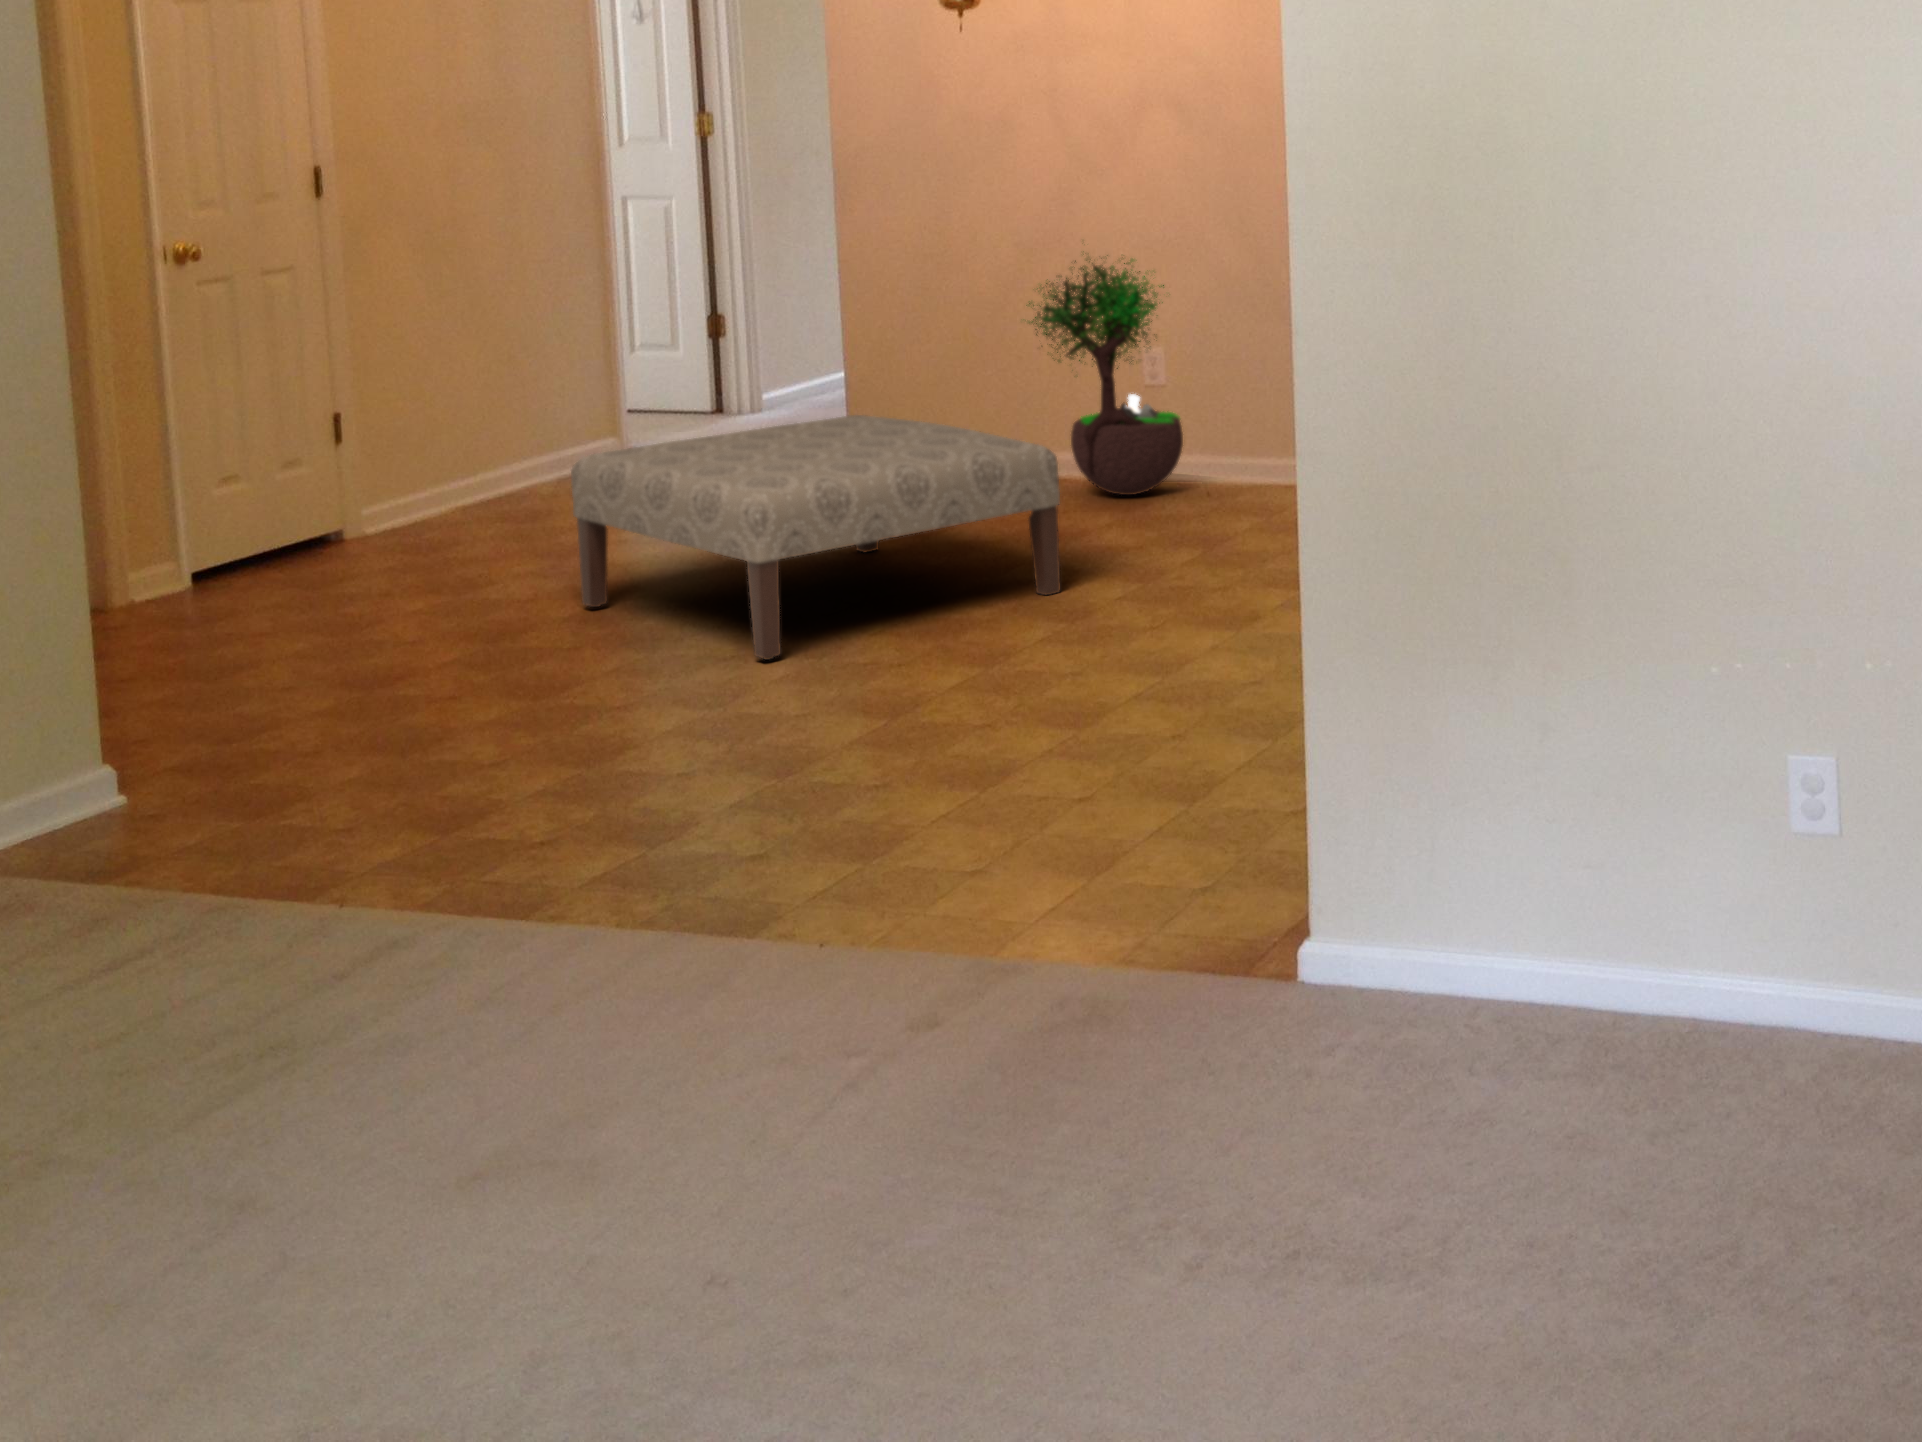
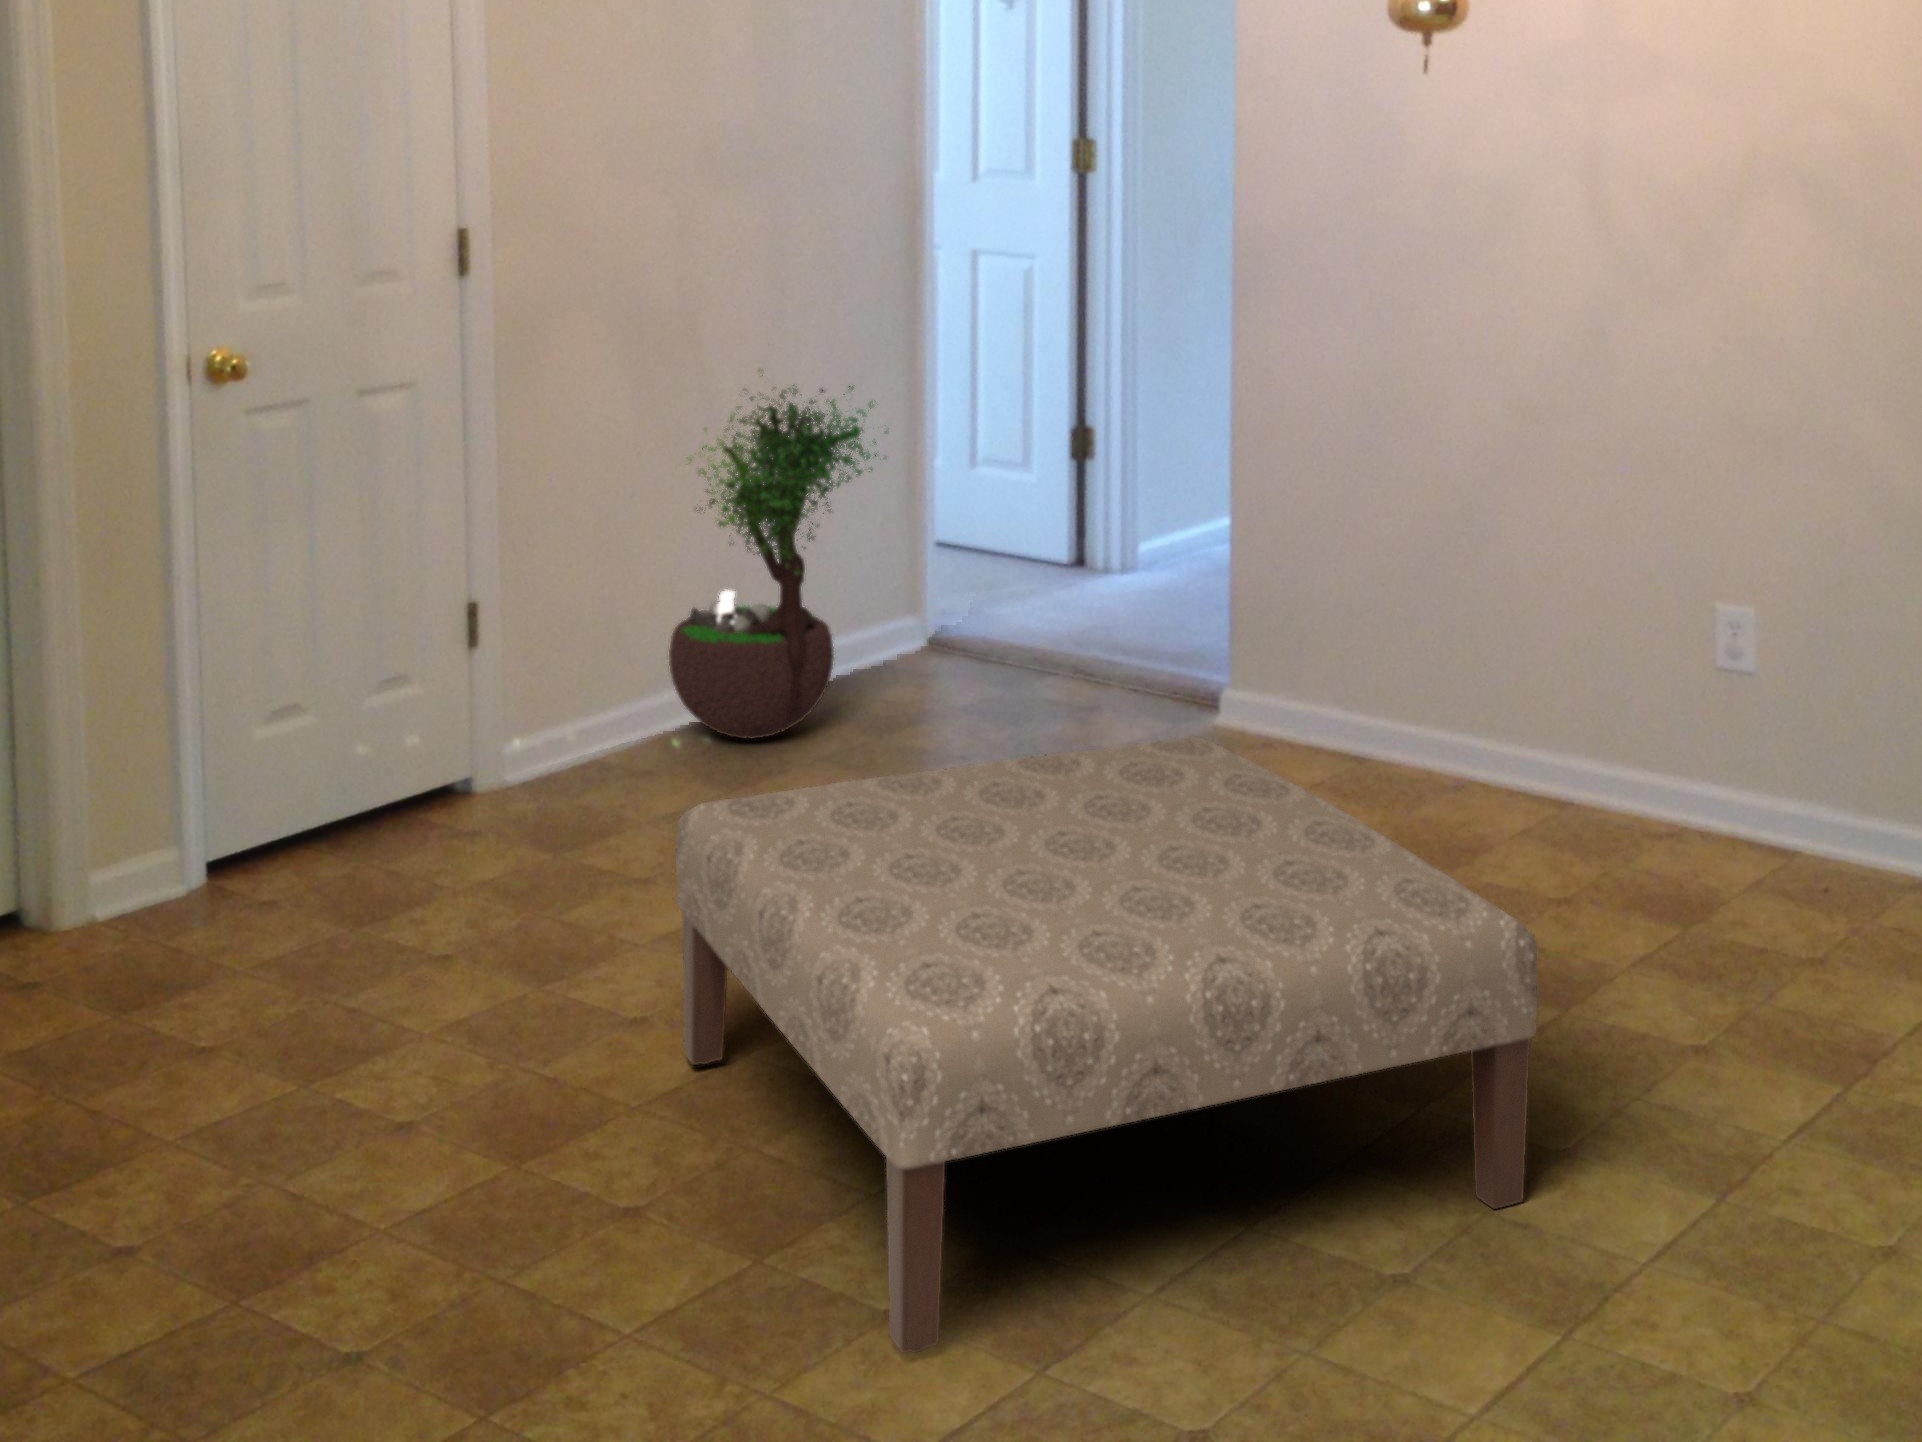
potted tree: present [1026,255,1183,495] -> present [669,375,876,738]

